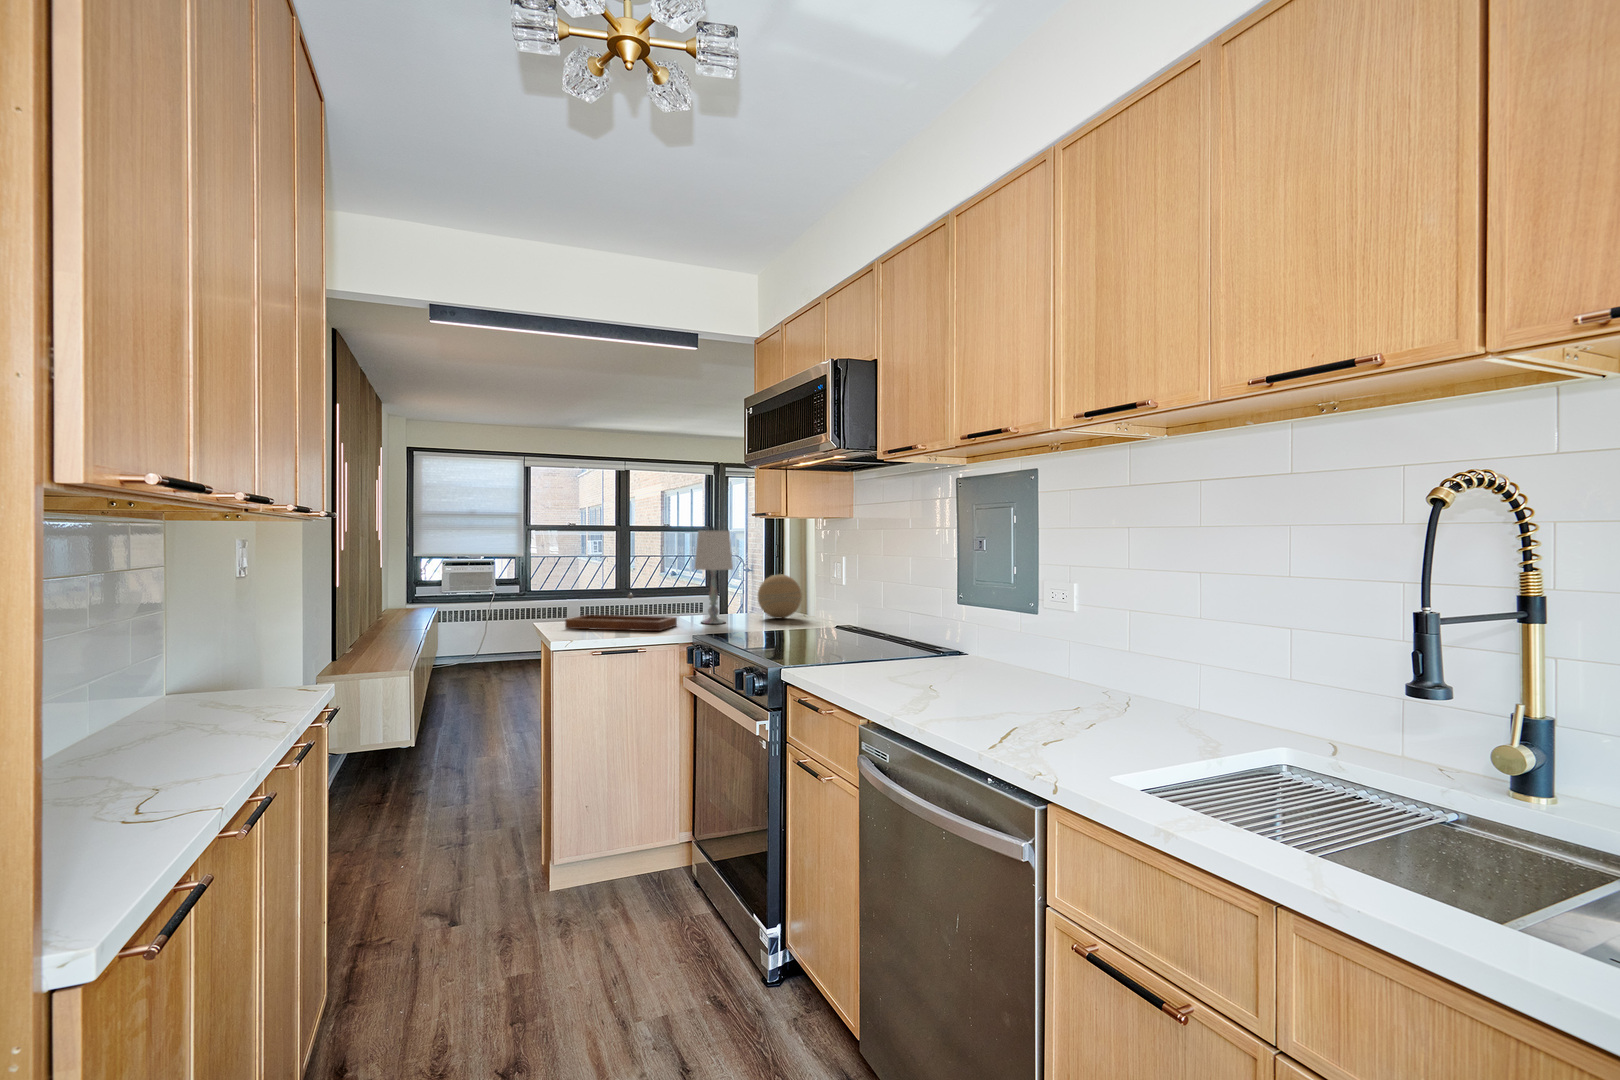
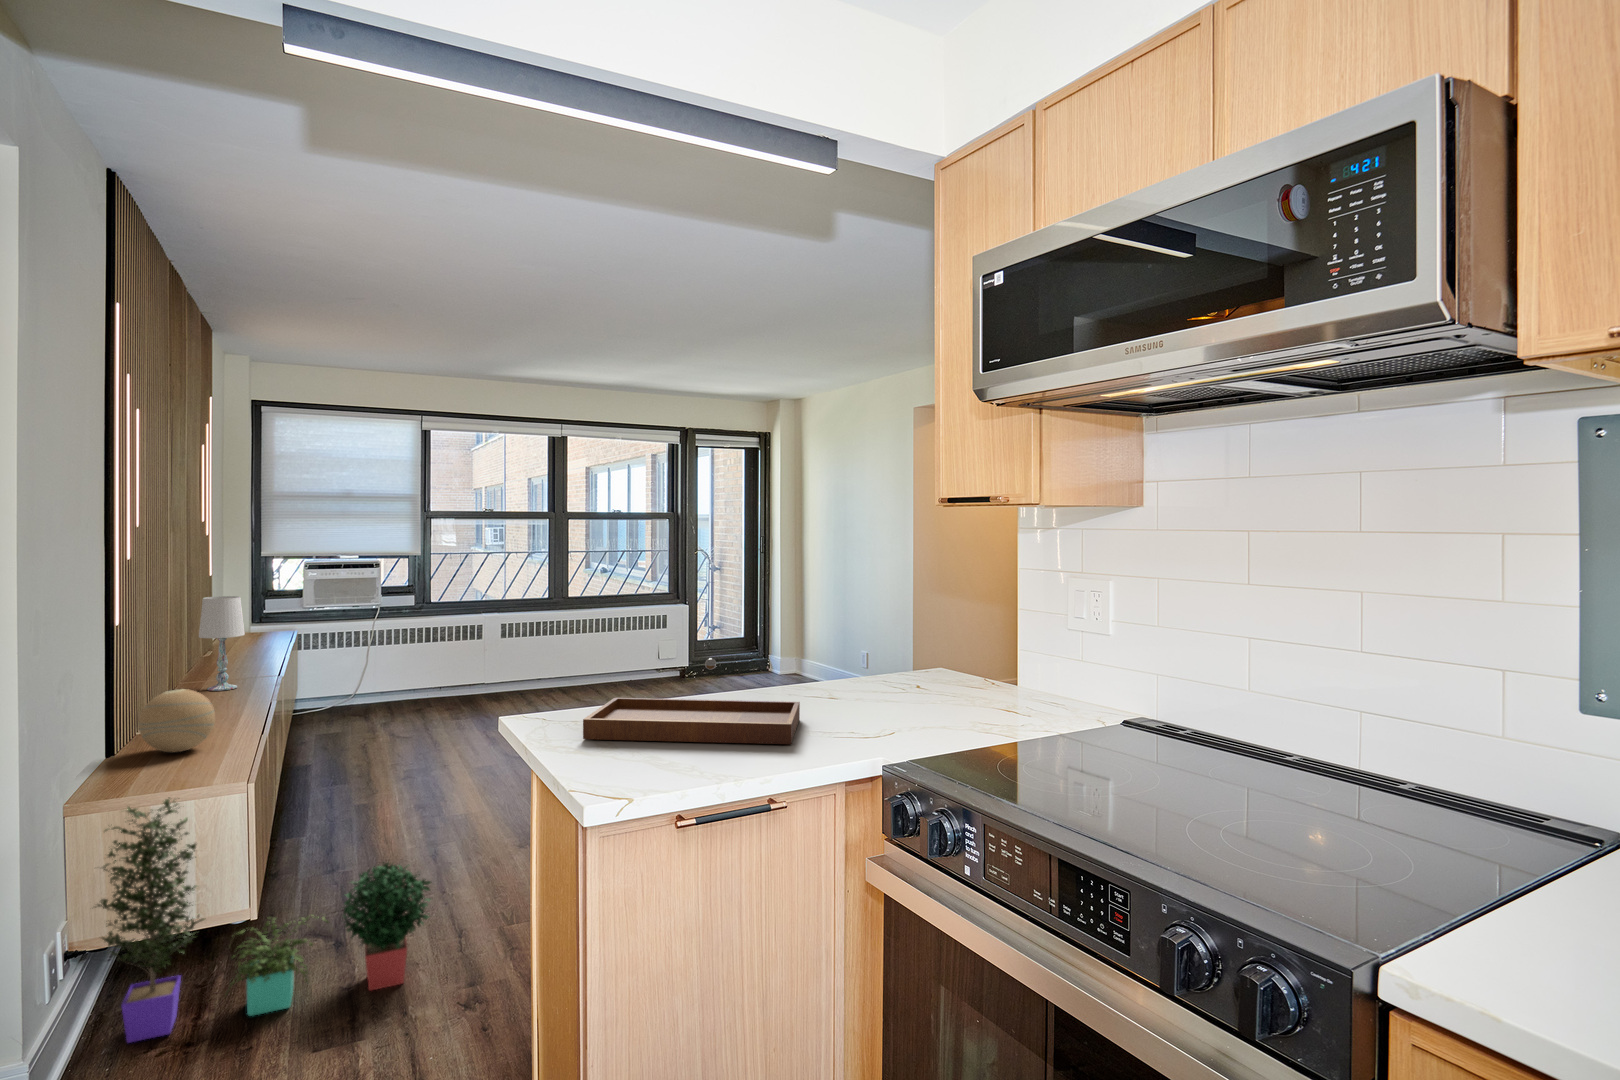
table lamp: present [695,531,733,624] -> present [199,596,245,691]
decorative orb: present [758,574,802,619] -> present [139,689,215,752]
potted plant: none [335,675,509,802] -> present [95,797,431,1043]

